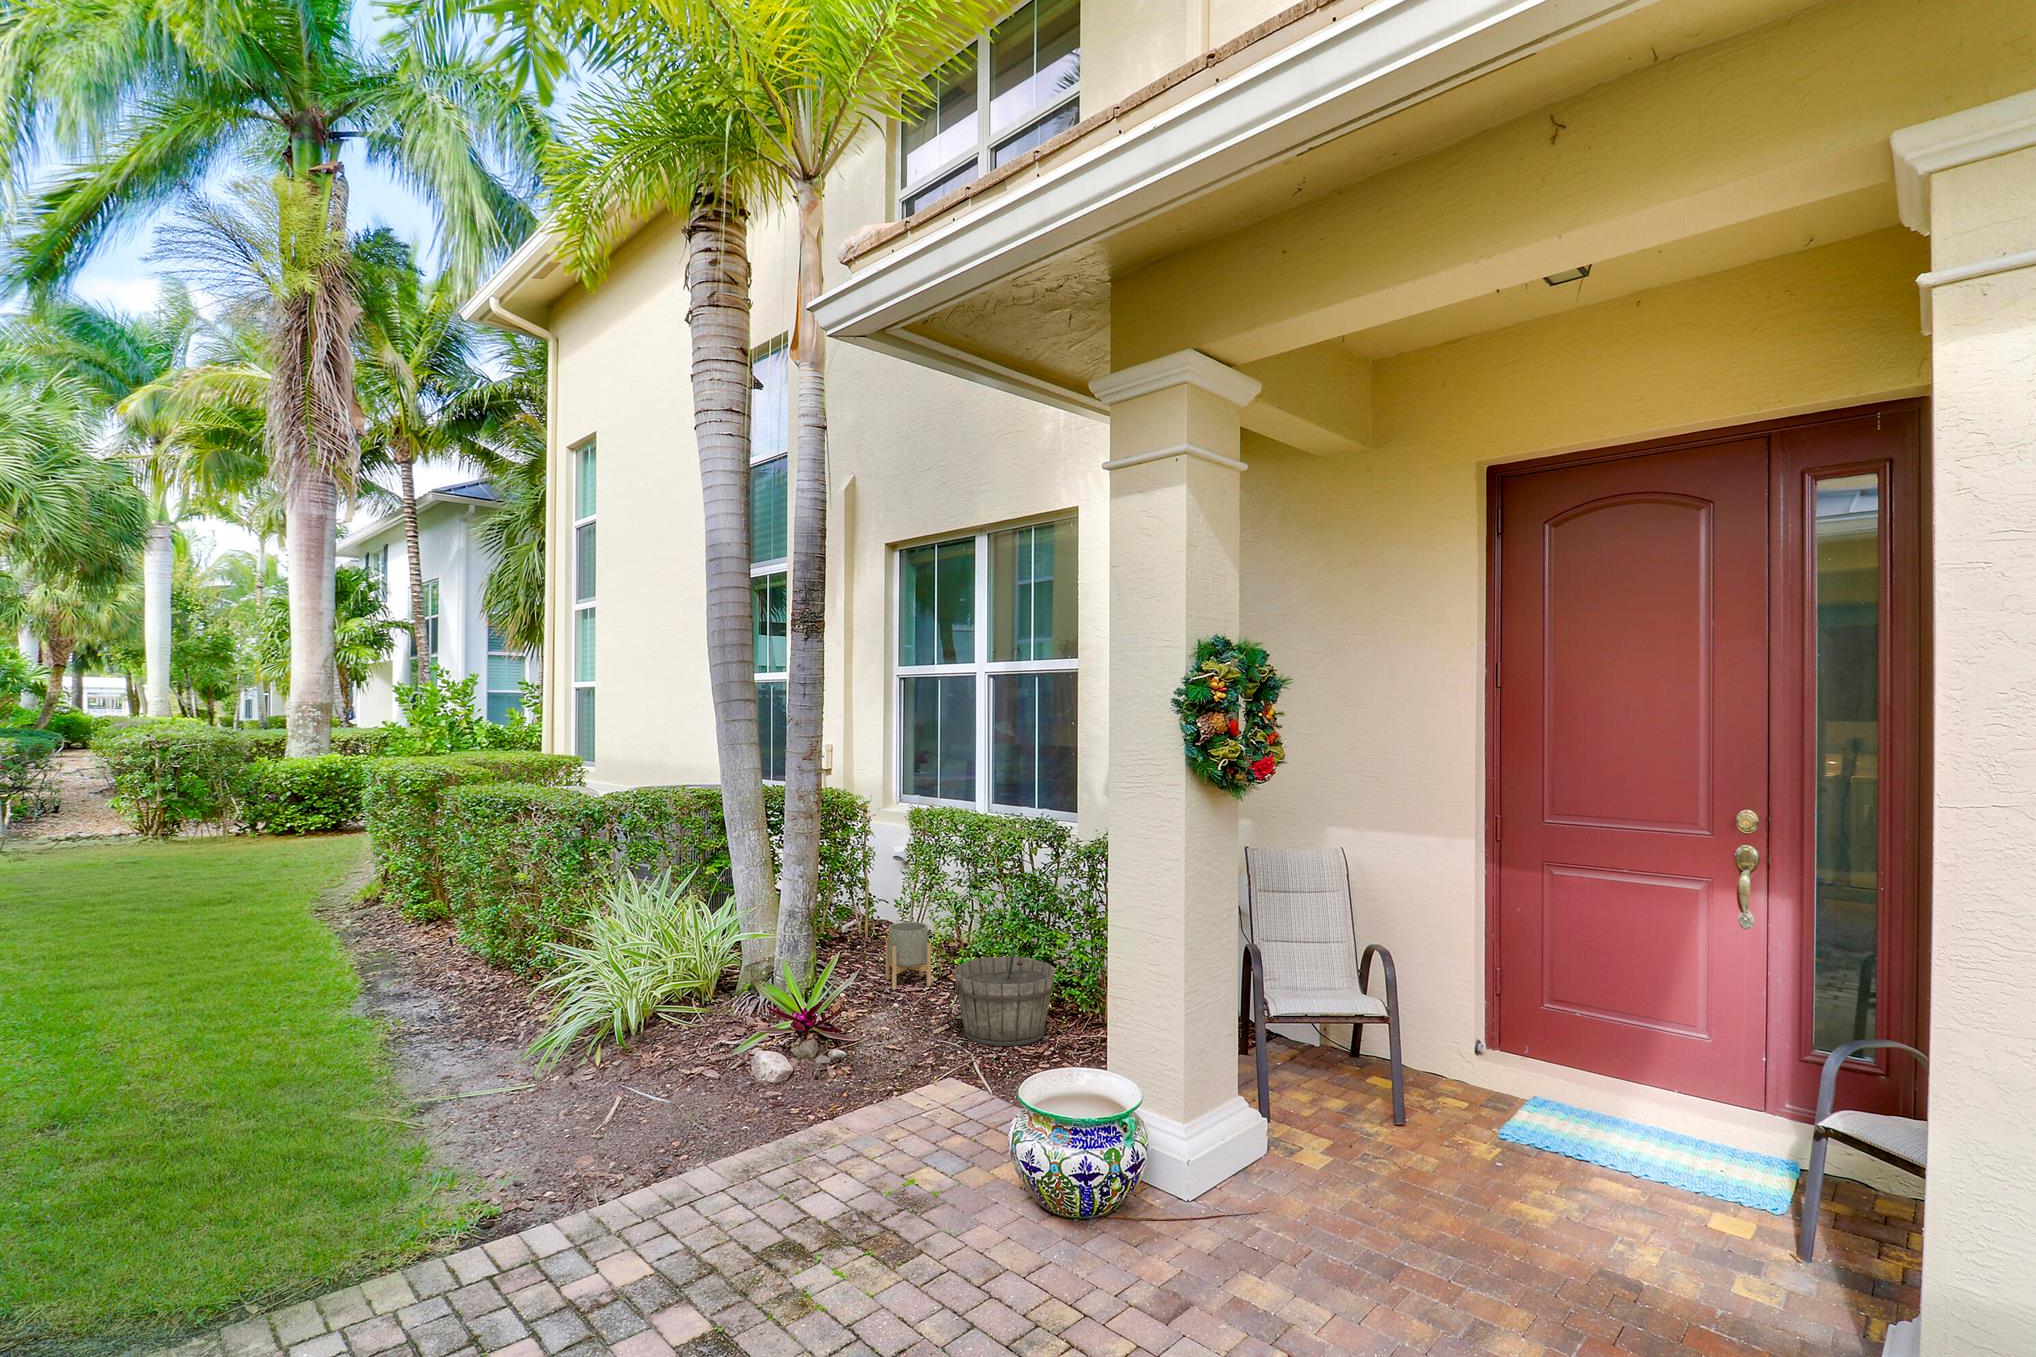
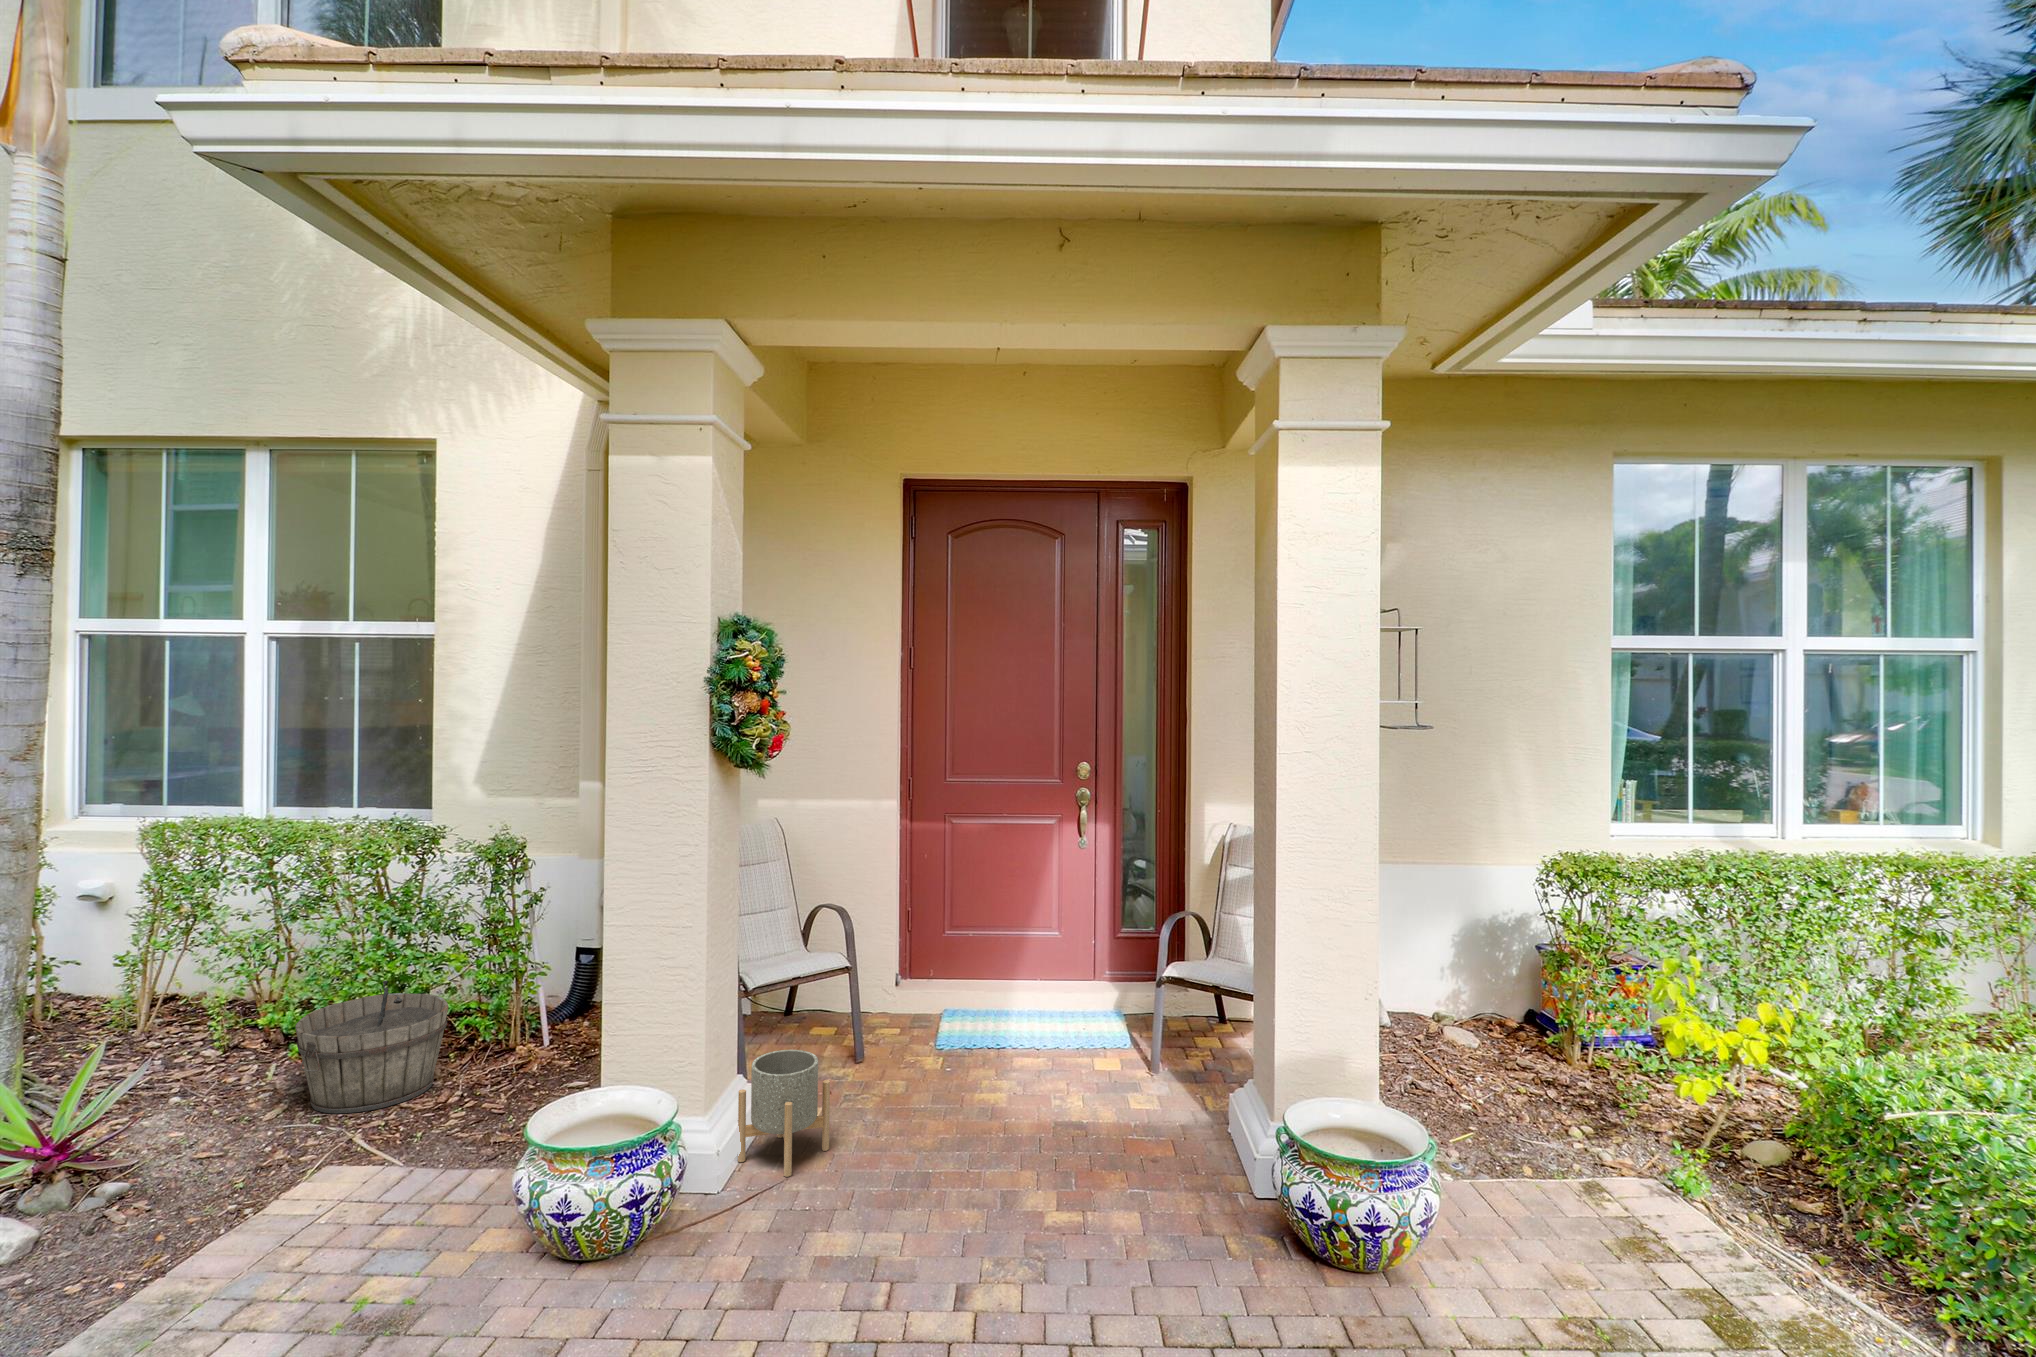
planter: present [886,922,931,990] -> present [738,1050,830,1177]

